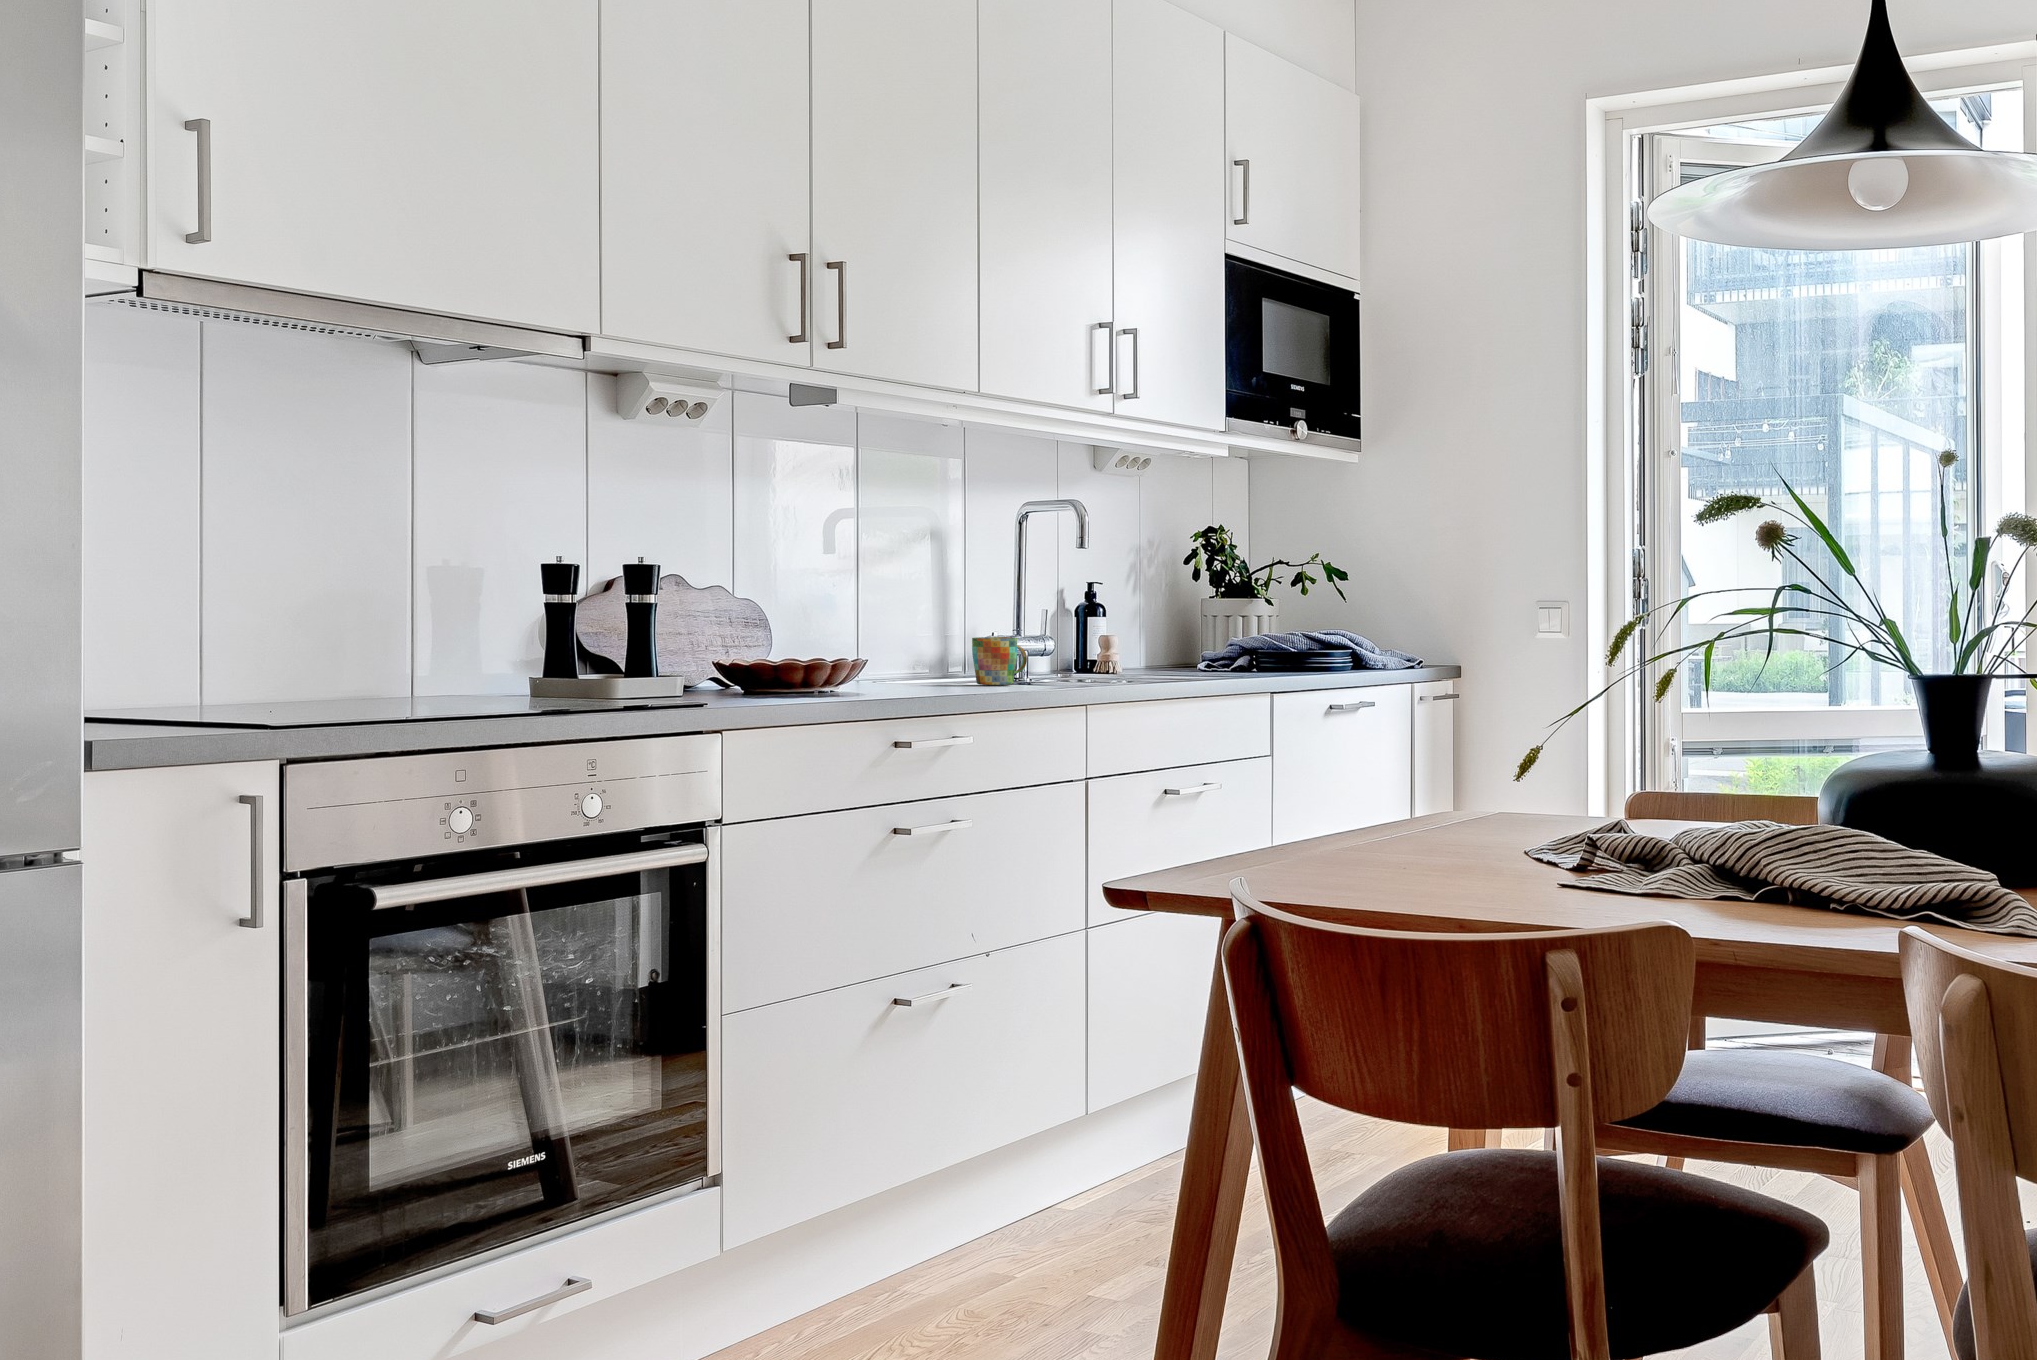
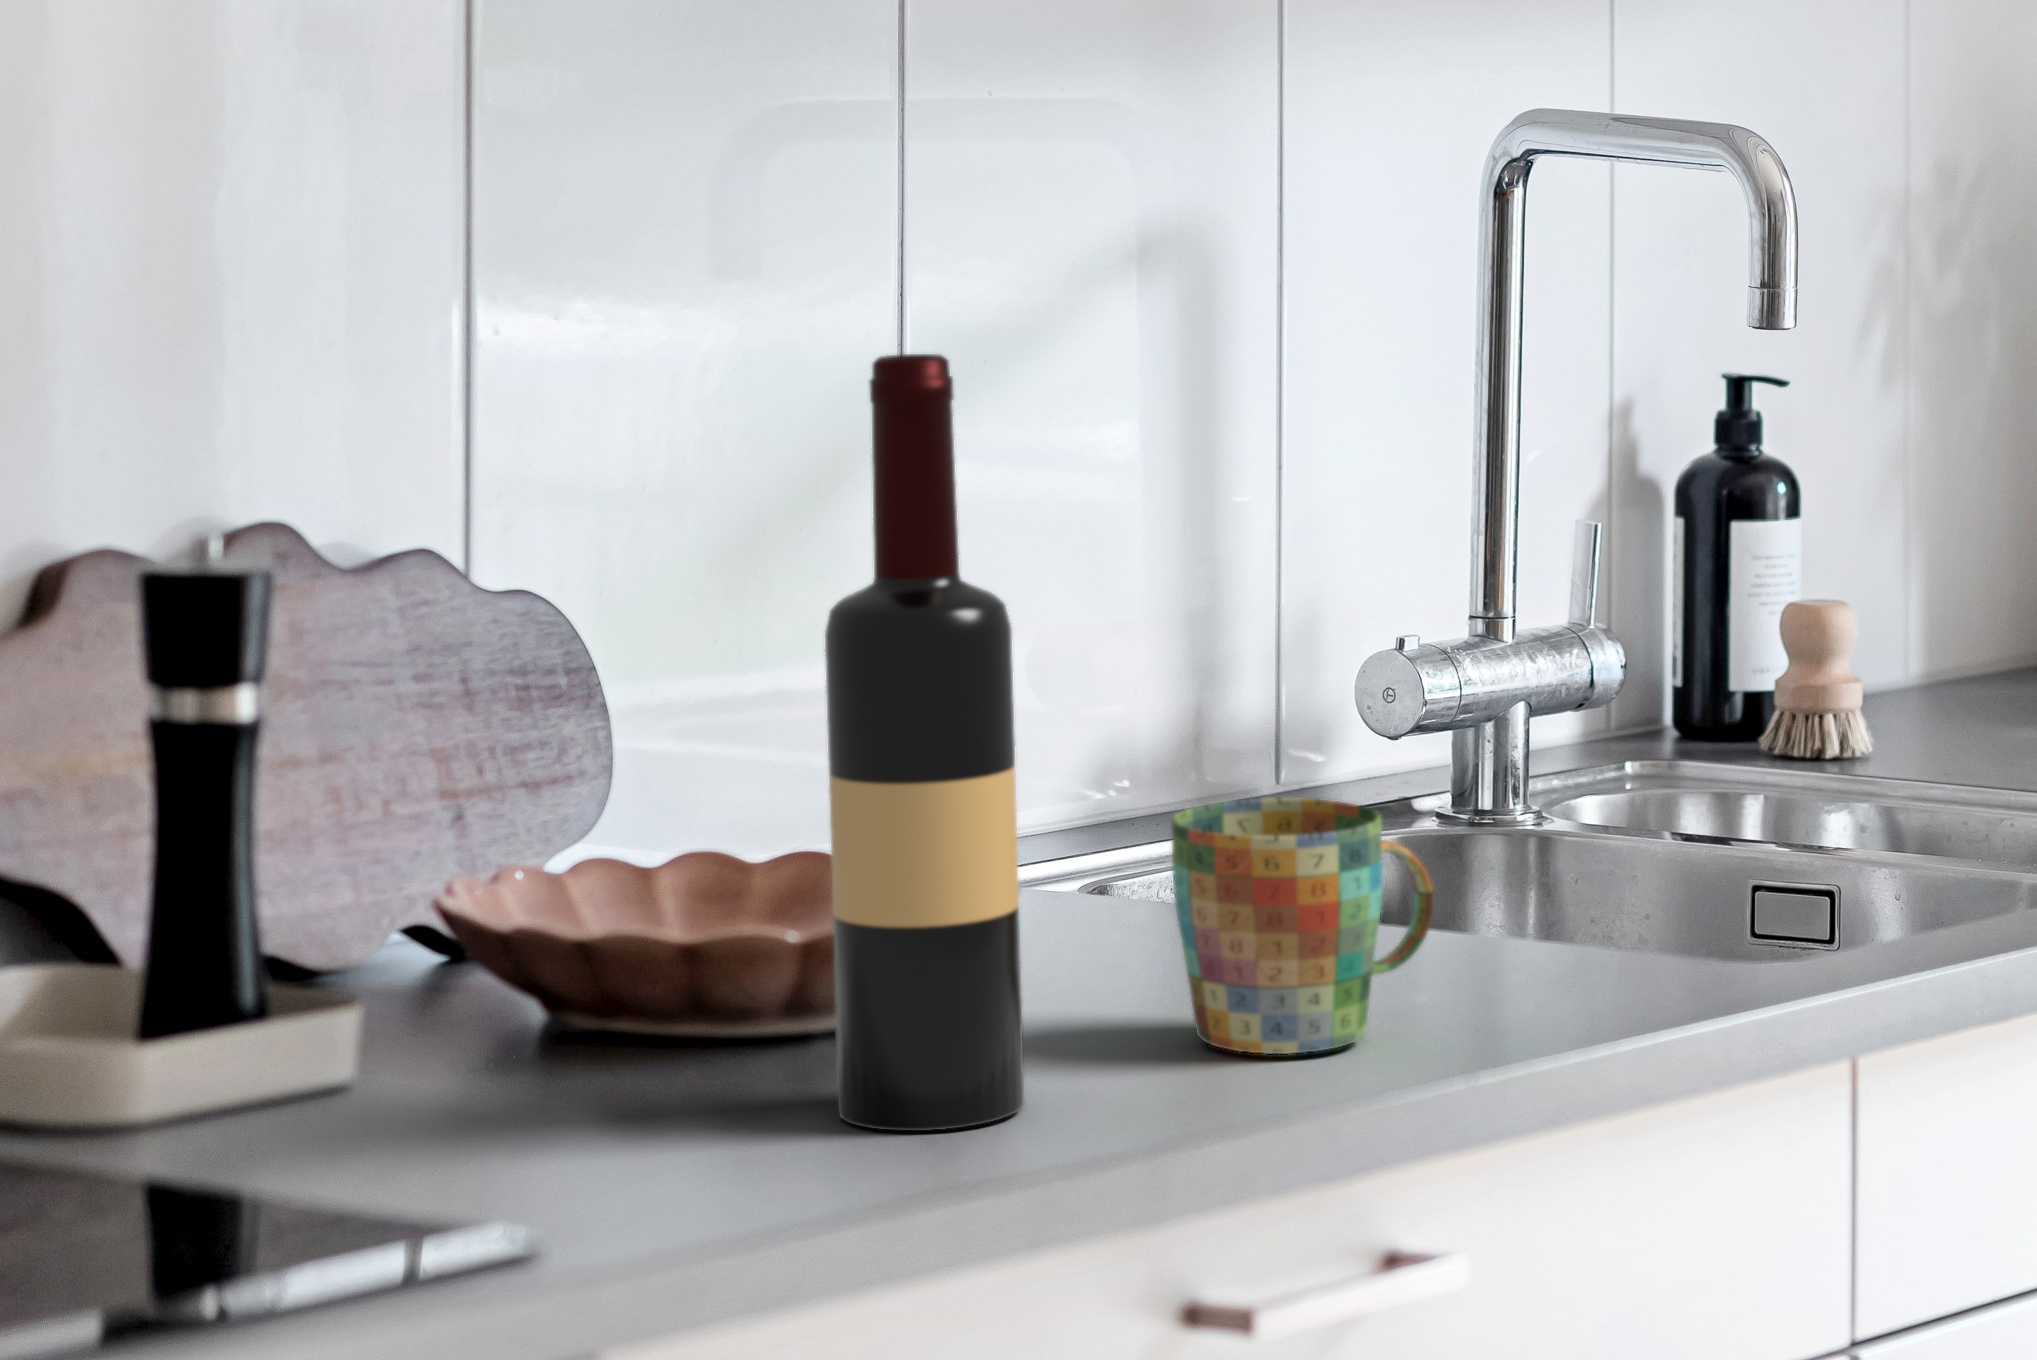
wine bottle: none [907,533,946,688] -> present [825,354,1024,1131]

